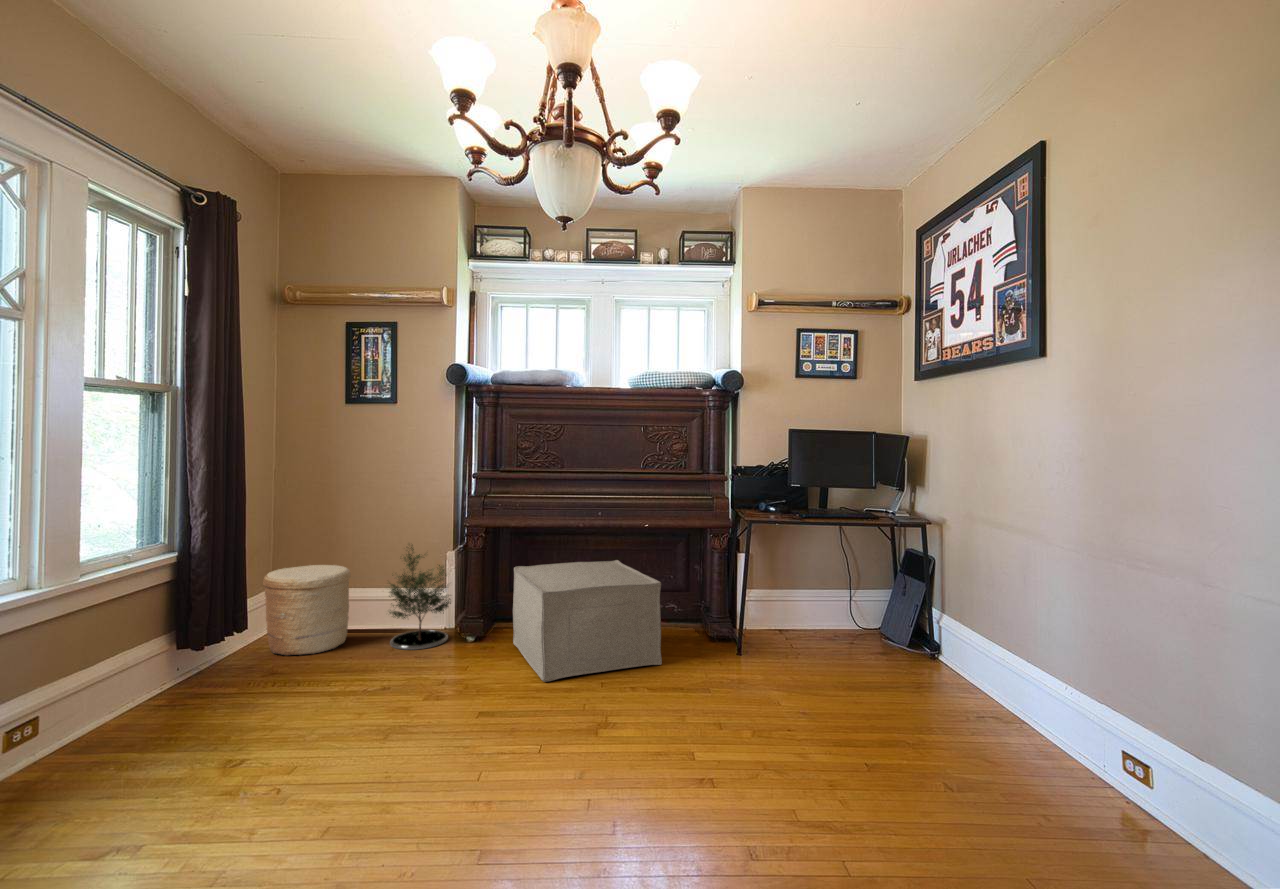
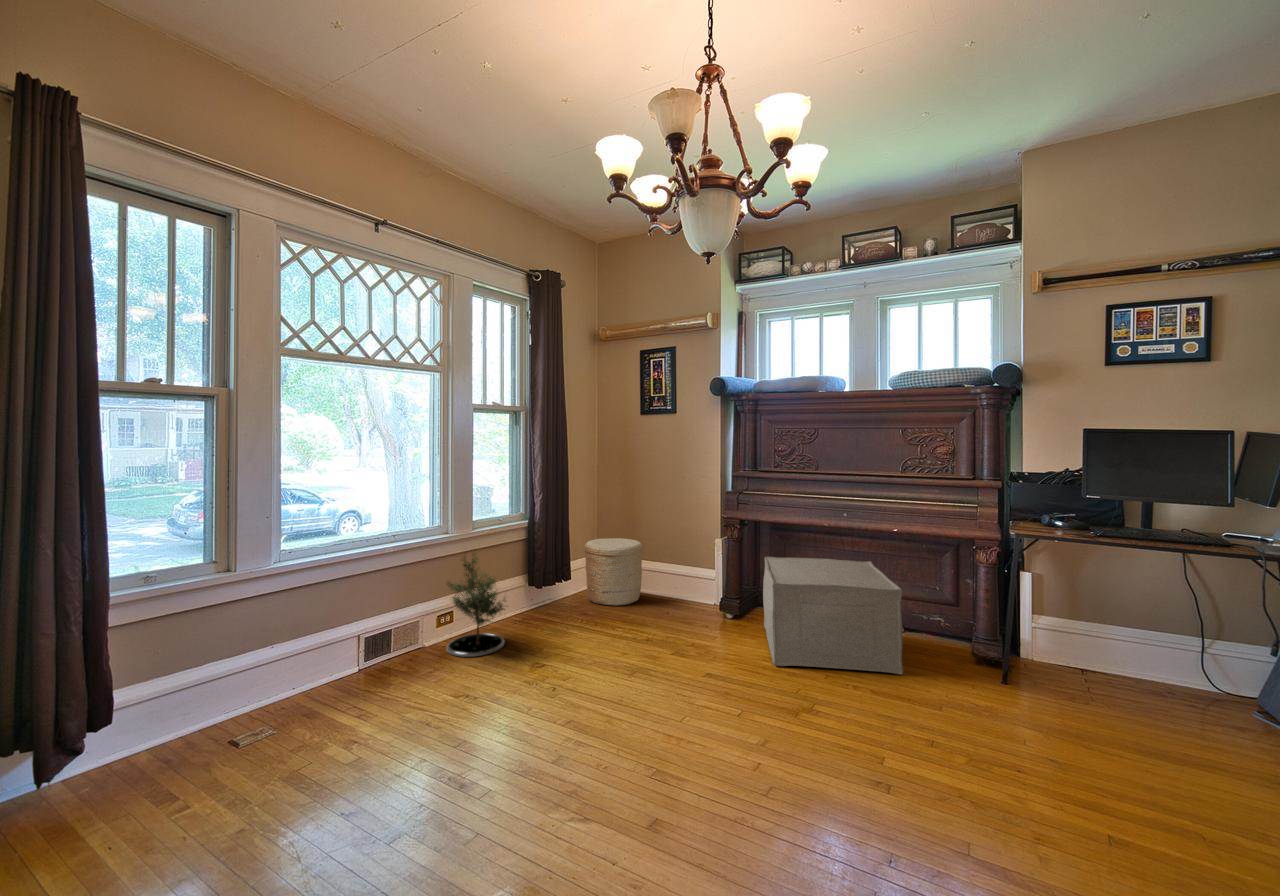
potted tree: present [389,545,451,650] -> present [447,554,508,657]

